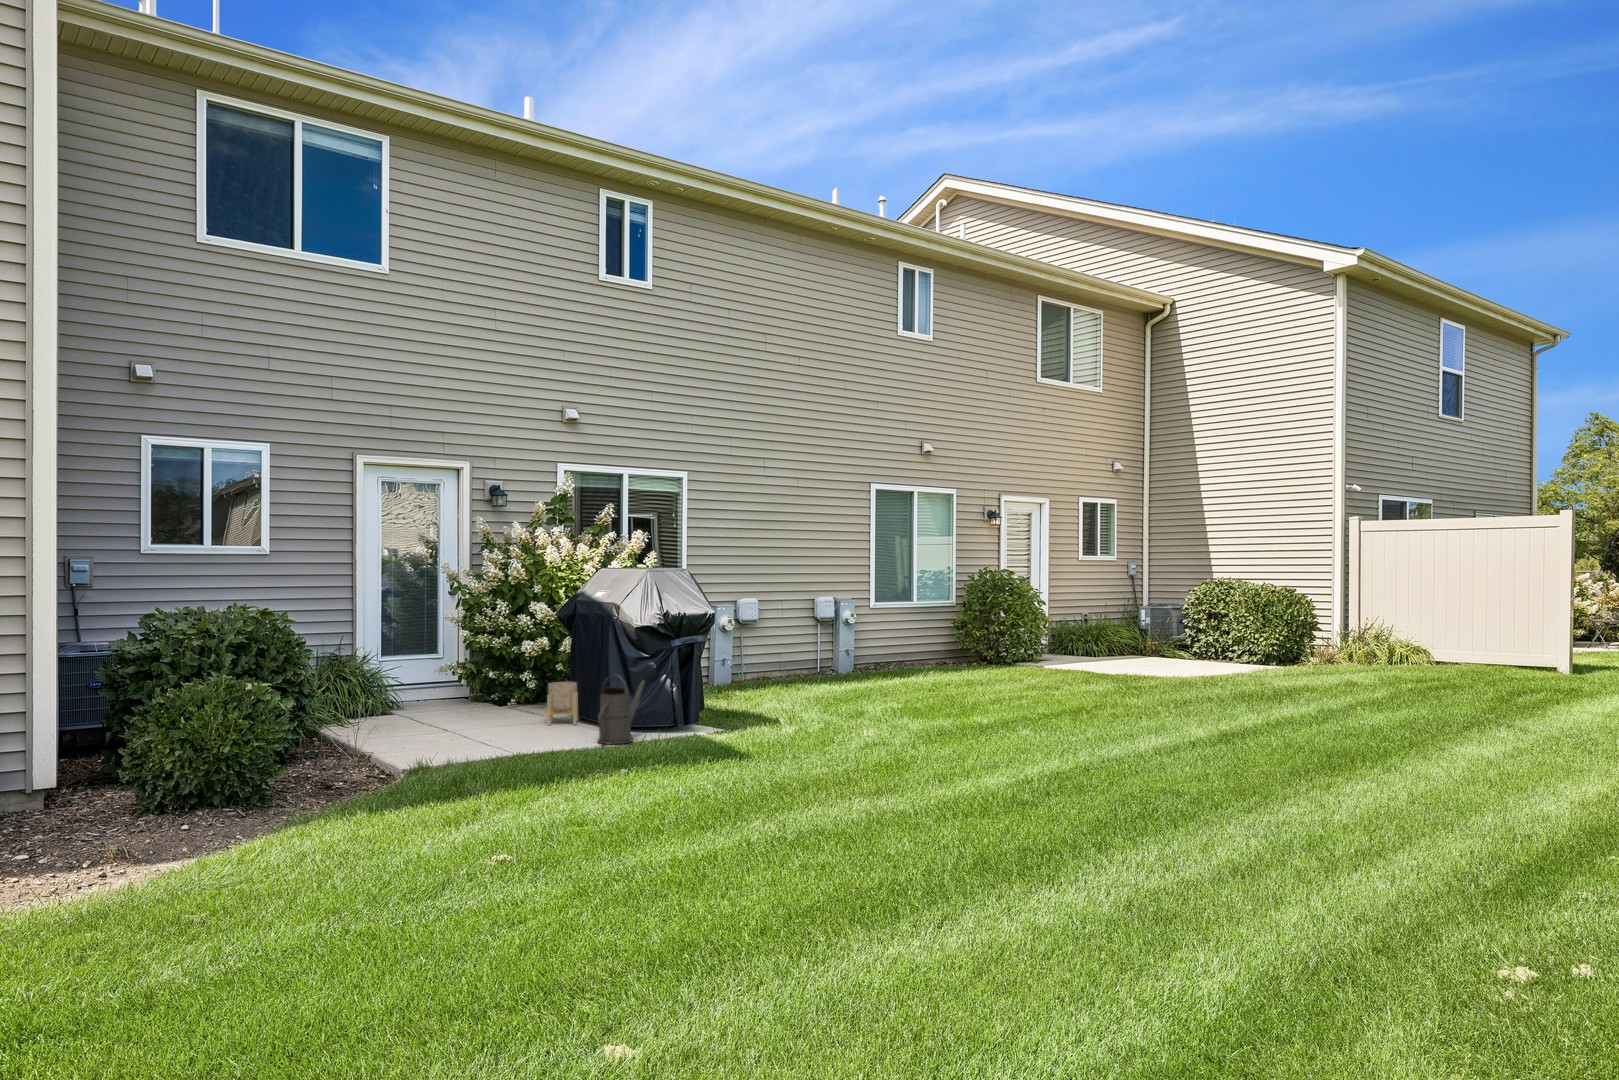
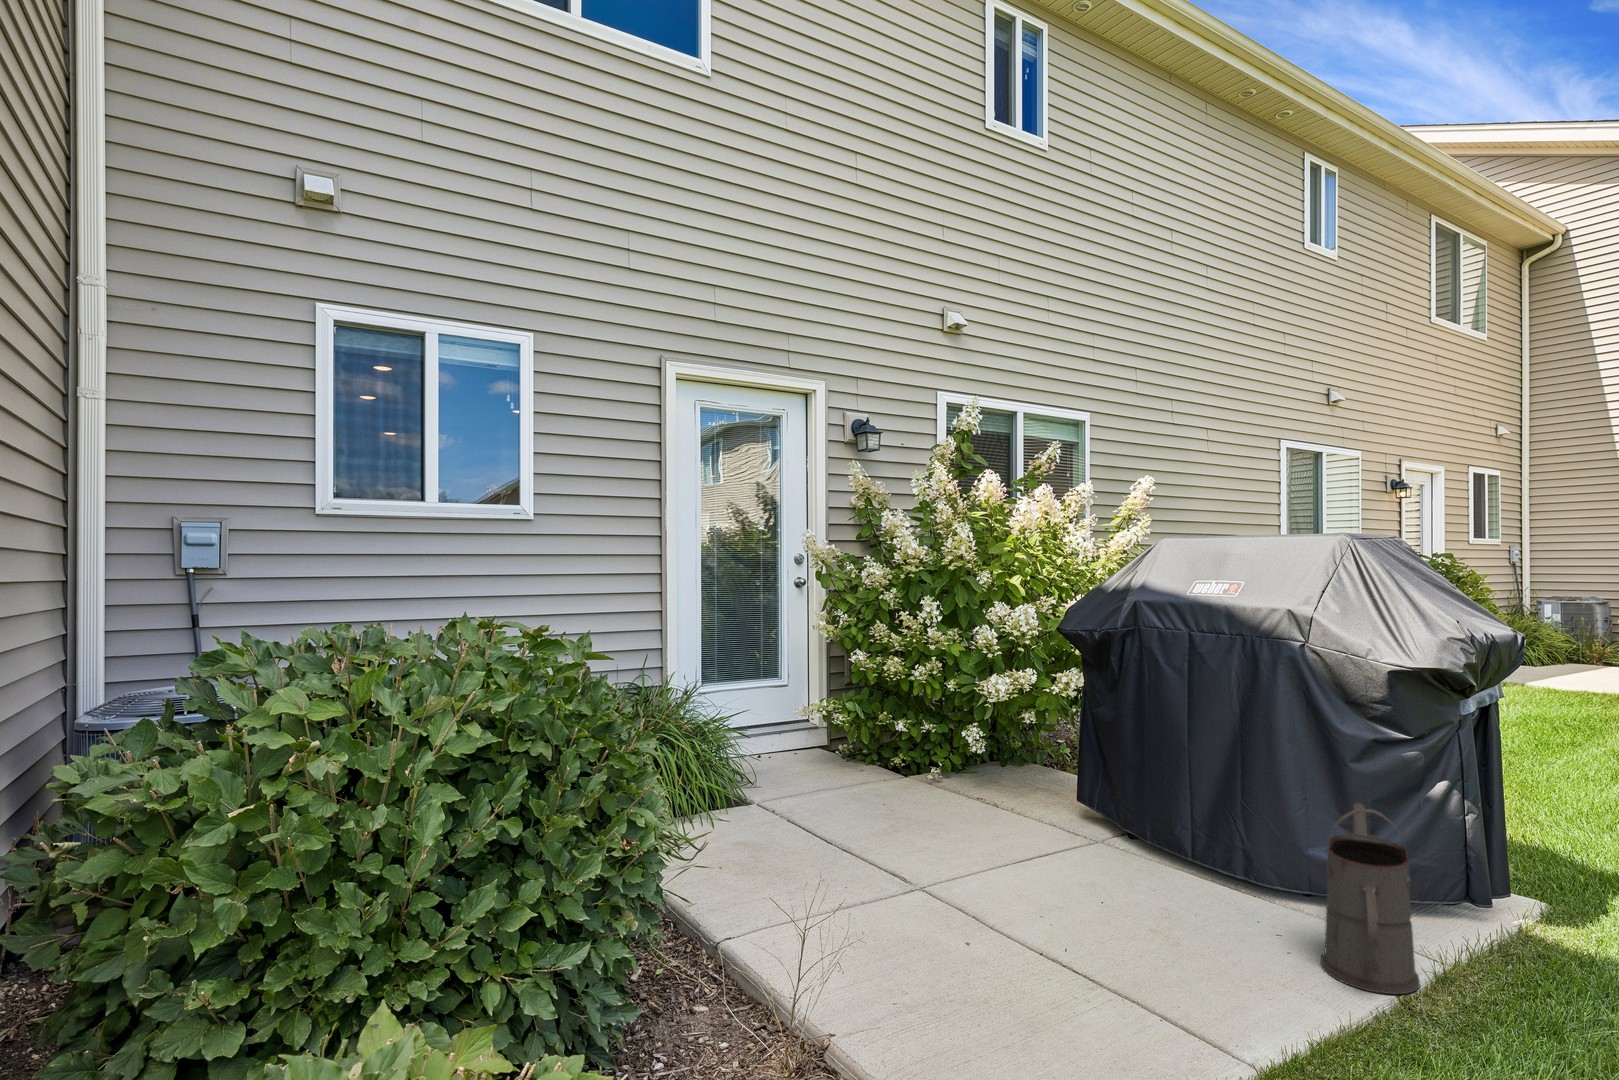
planter: present [547,682,578,725] -> none [1070,773,1144,870]

